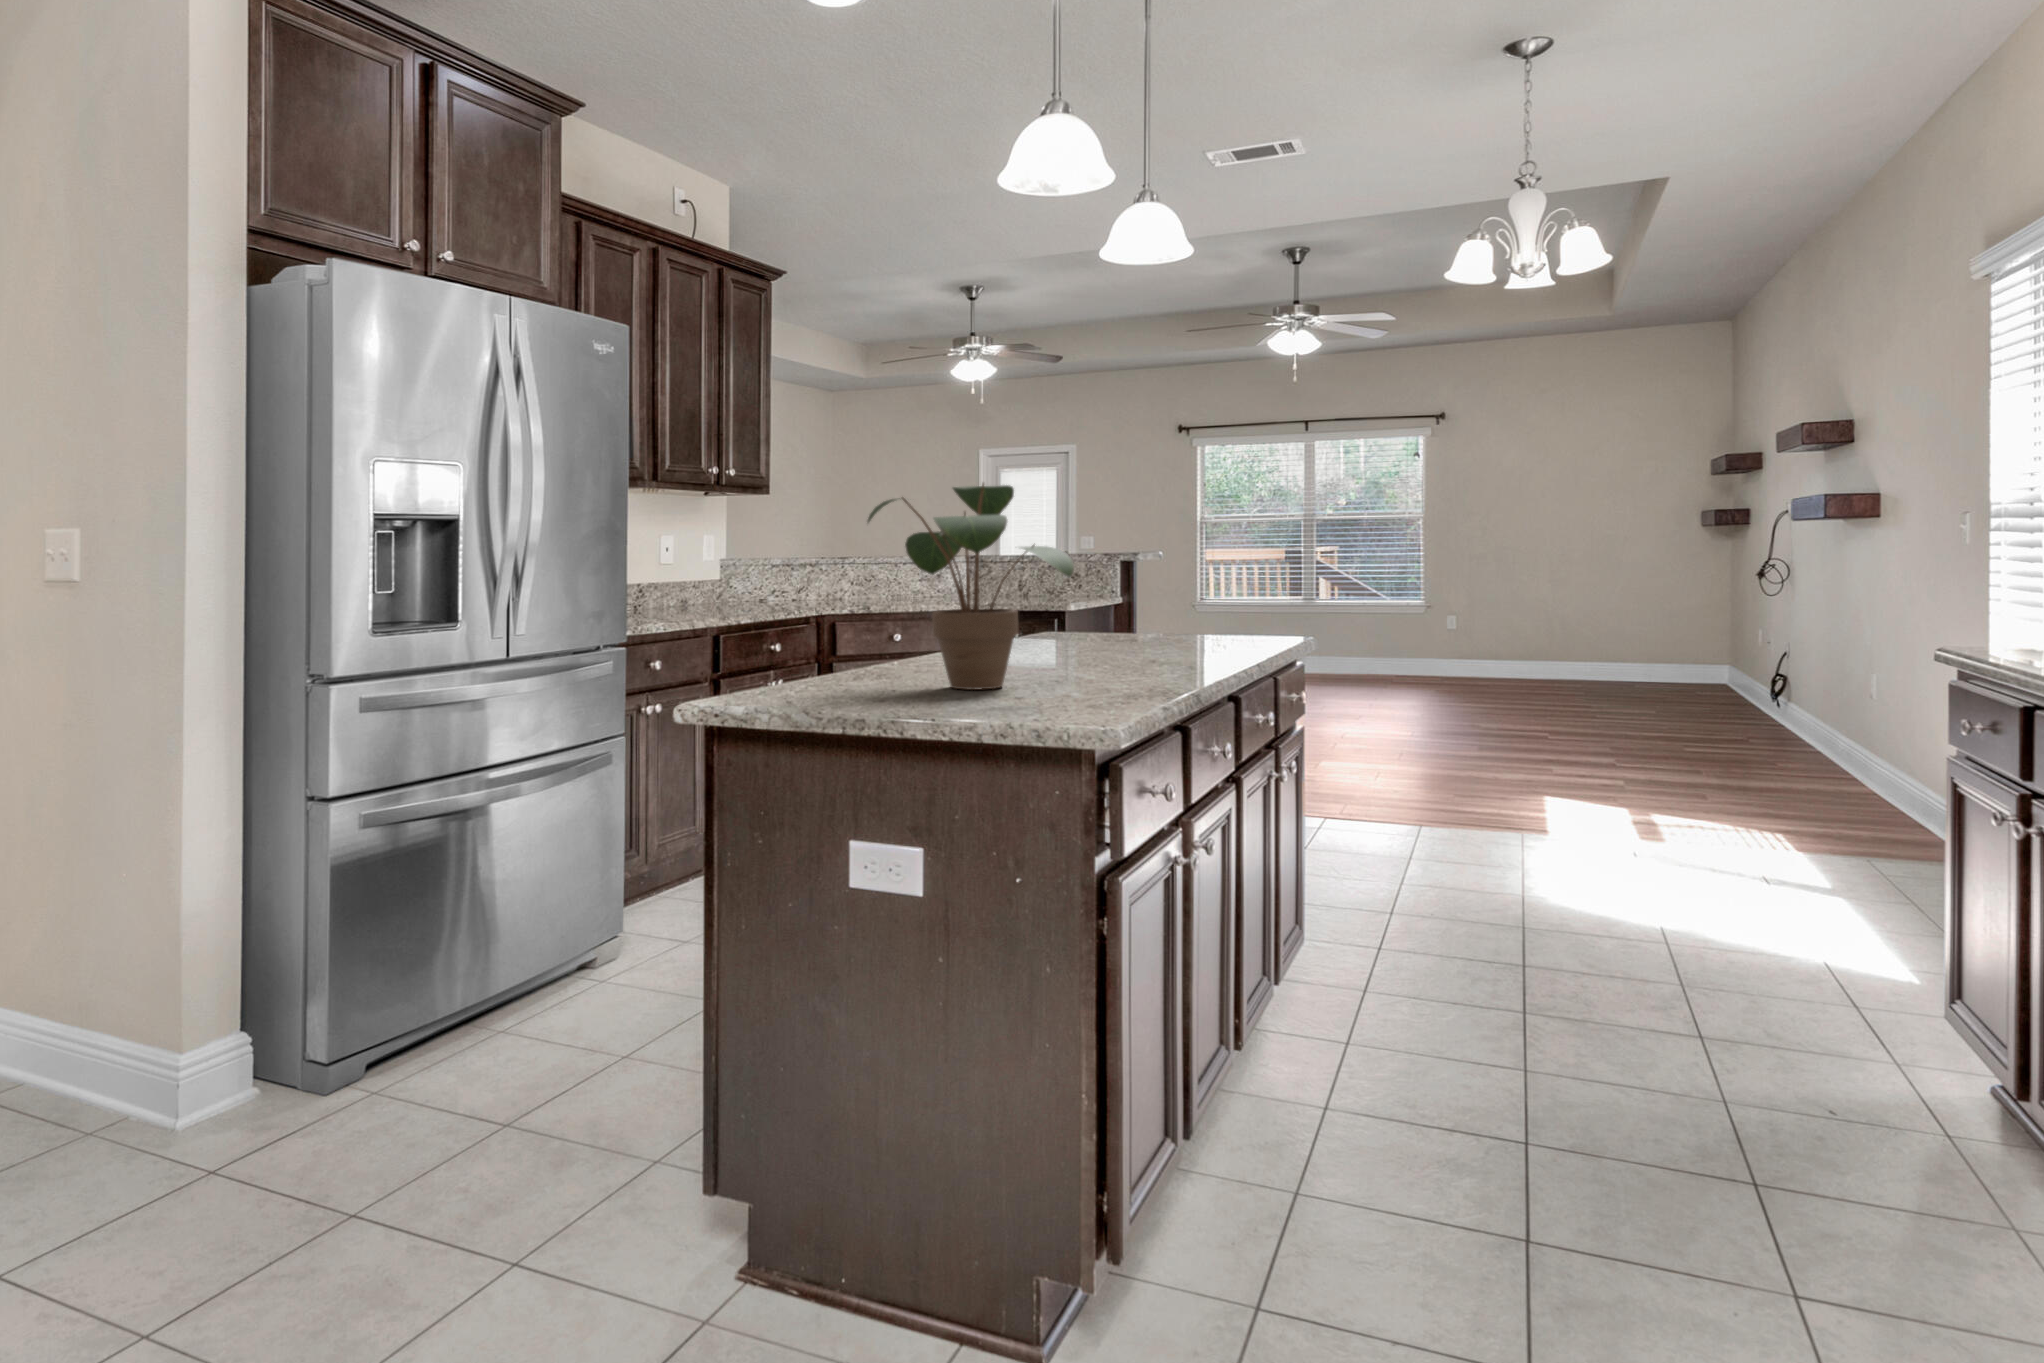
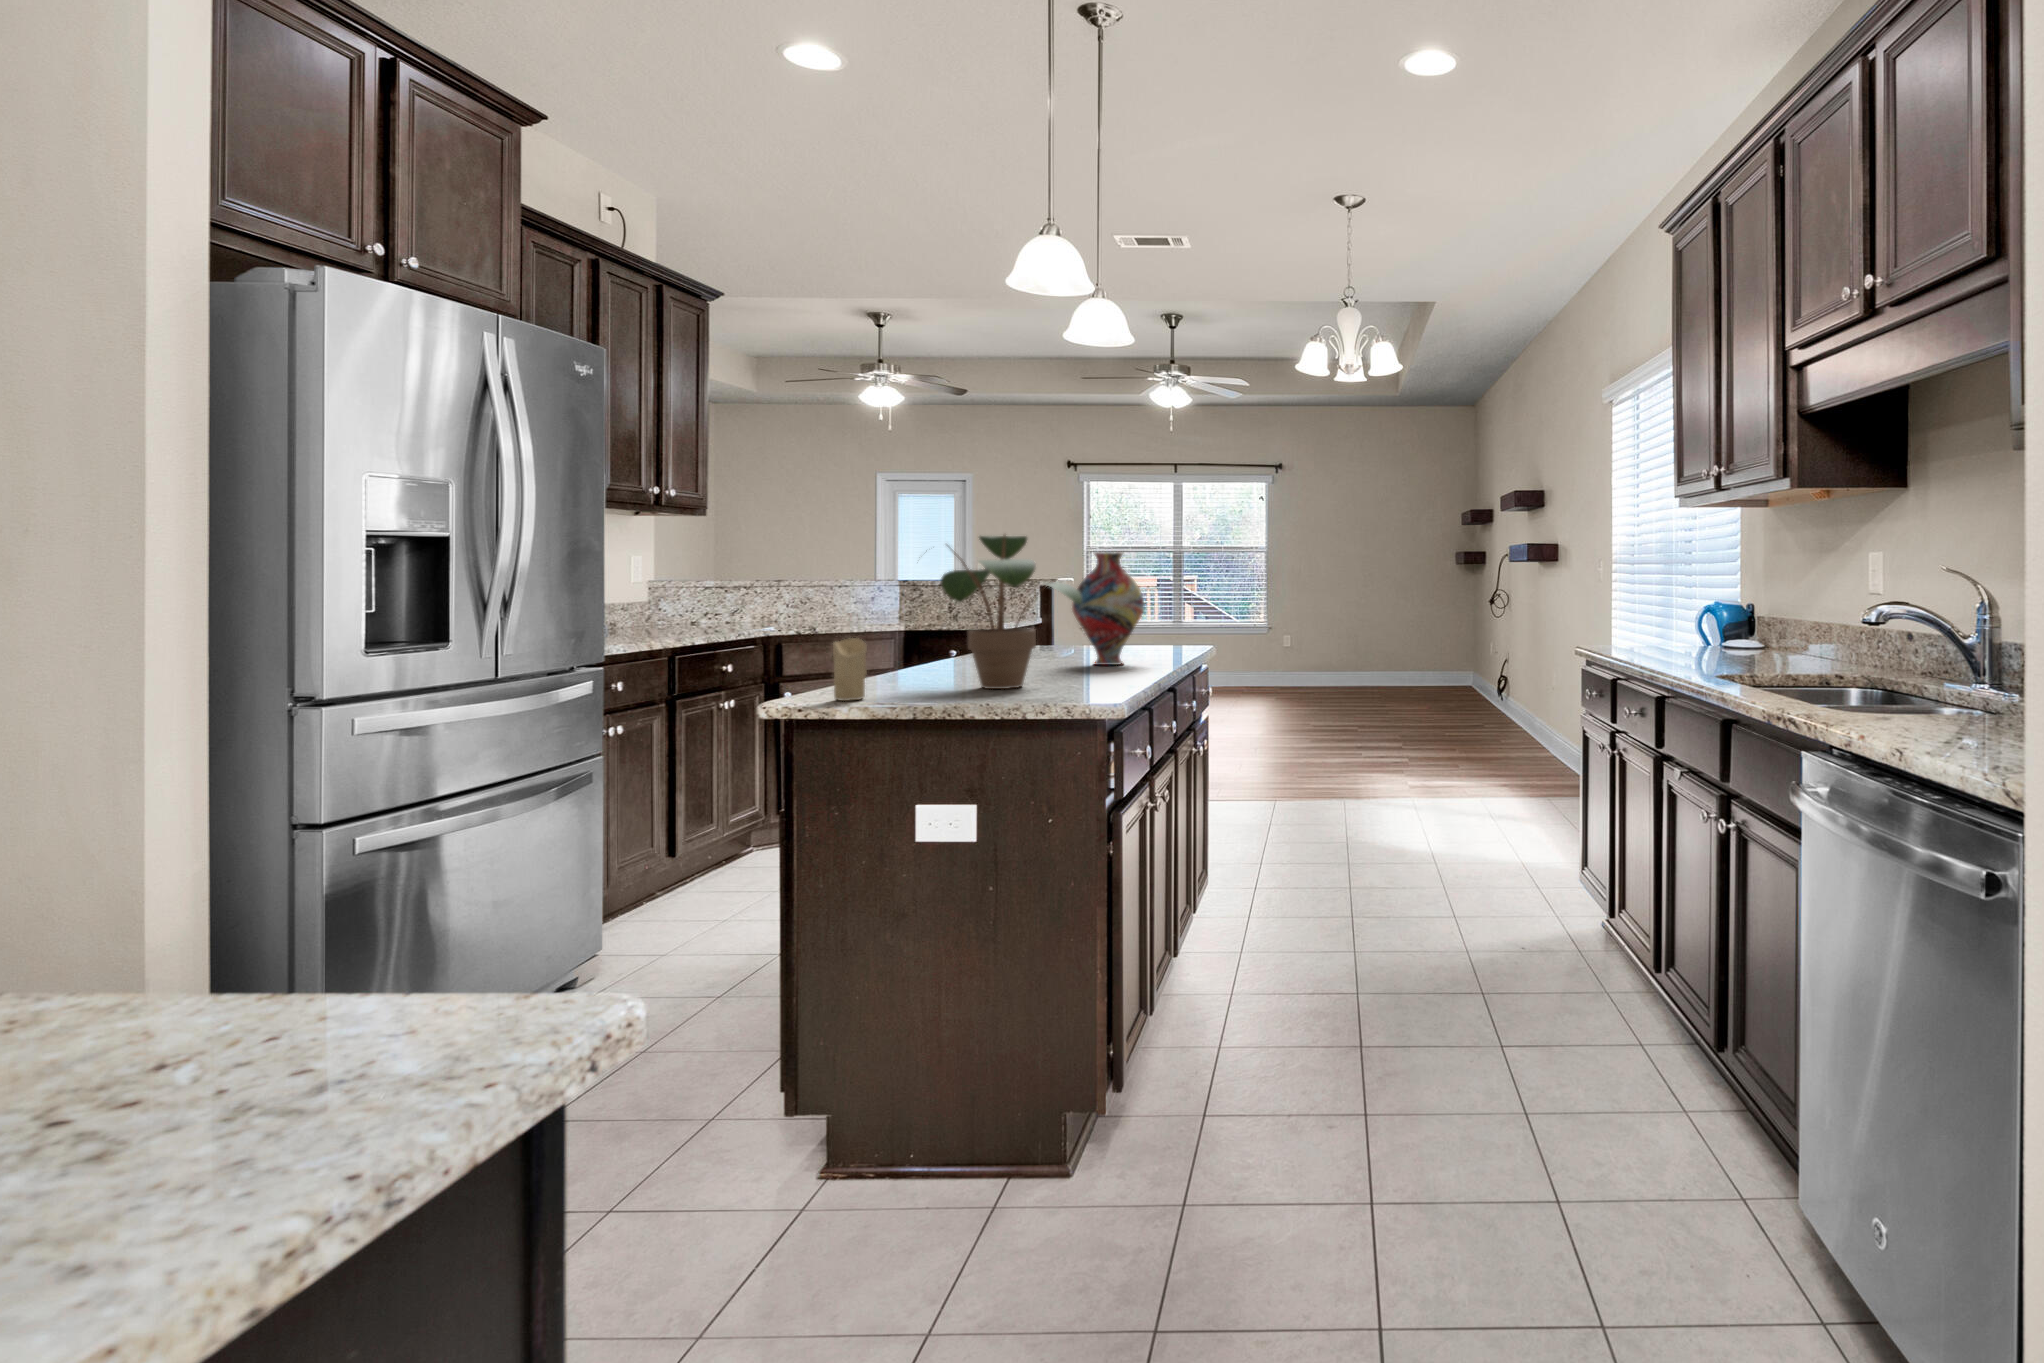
vase: none [1093,507,1189,660] -> present [1072,552,1144,665]
candle: none [761,620,801,699] -> present [833,638,867,701]

